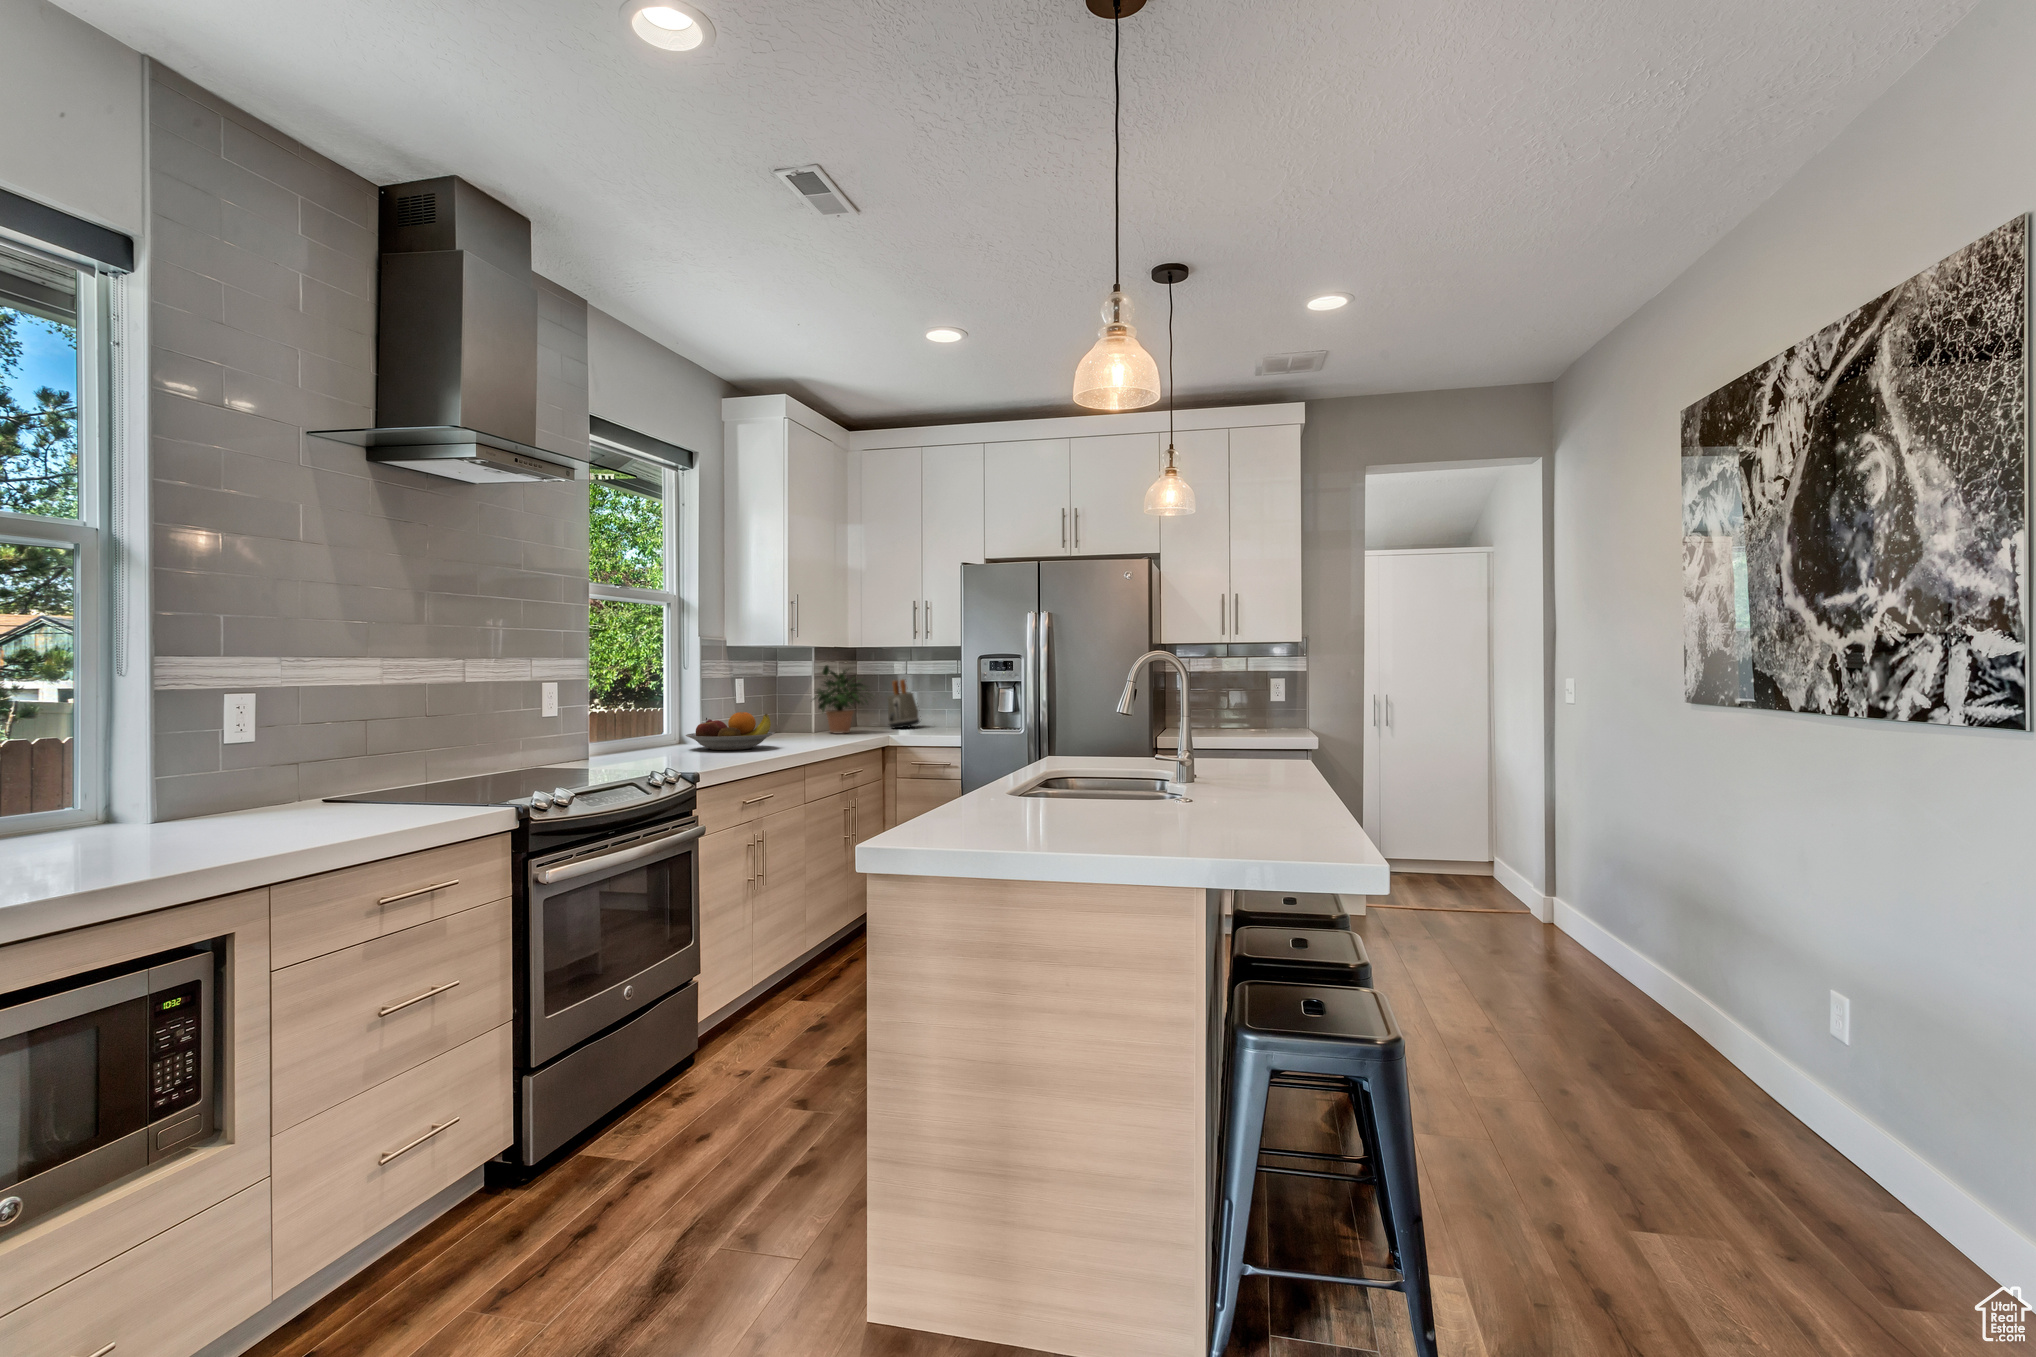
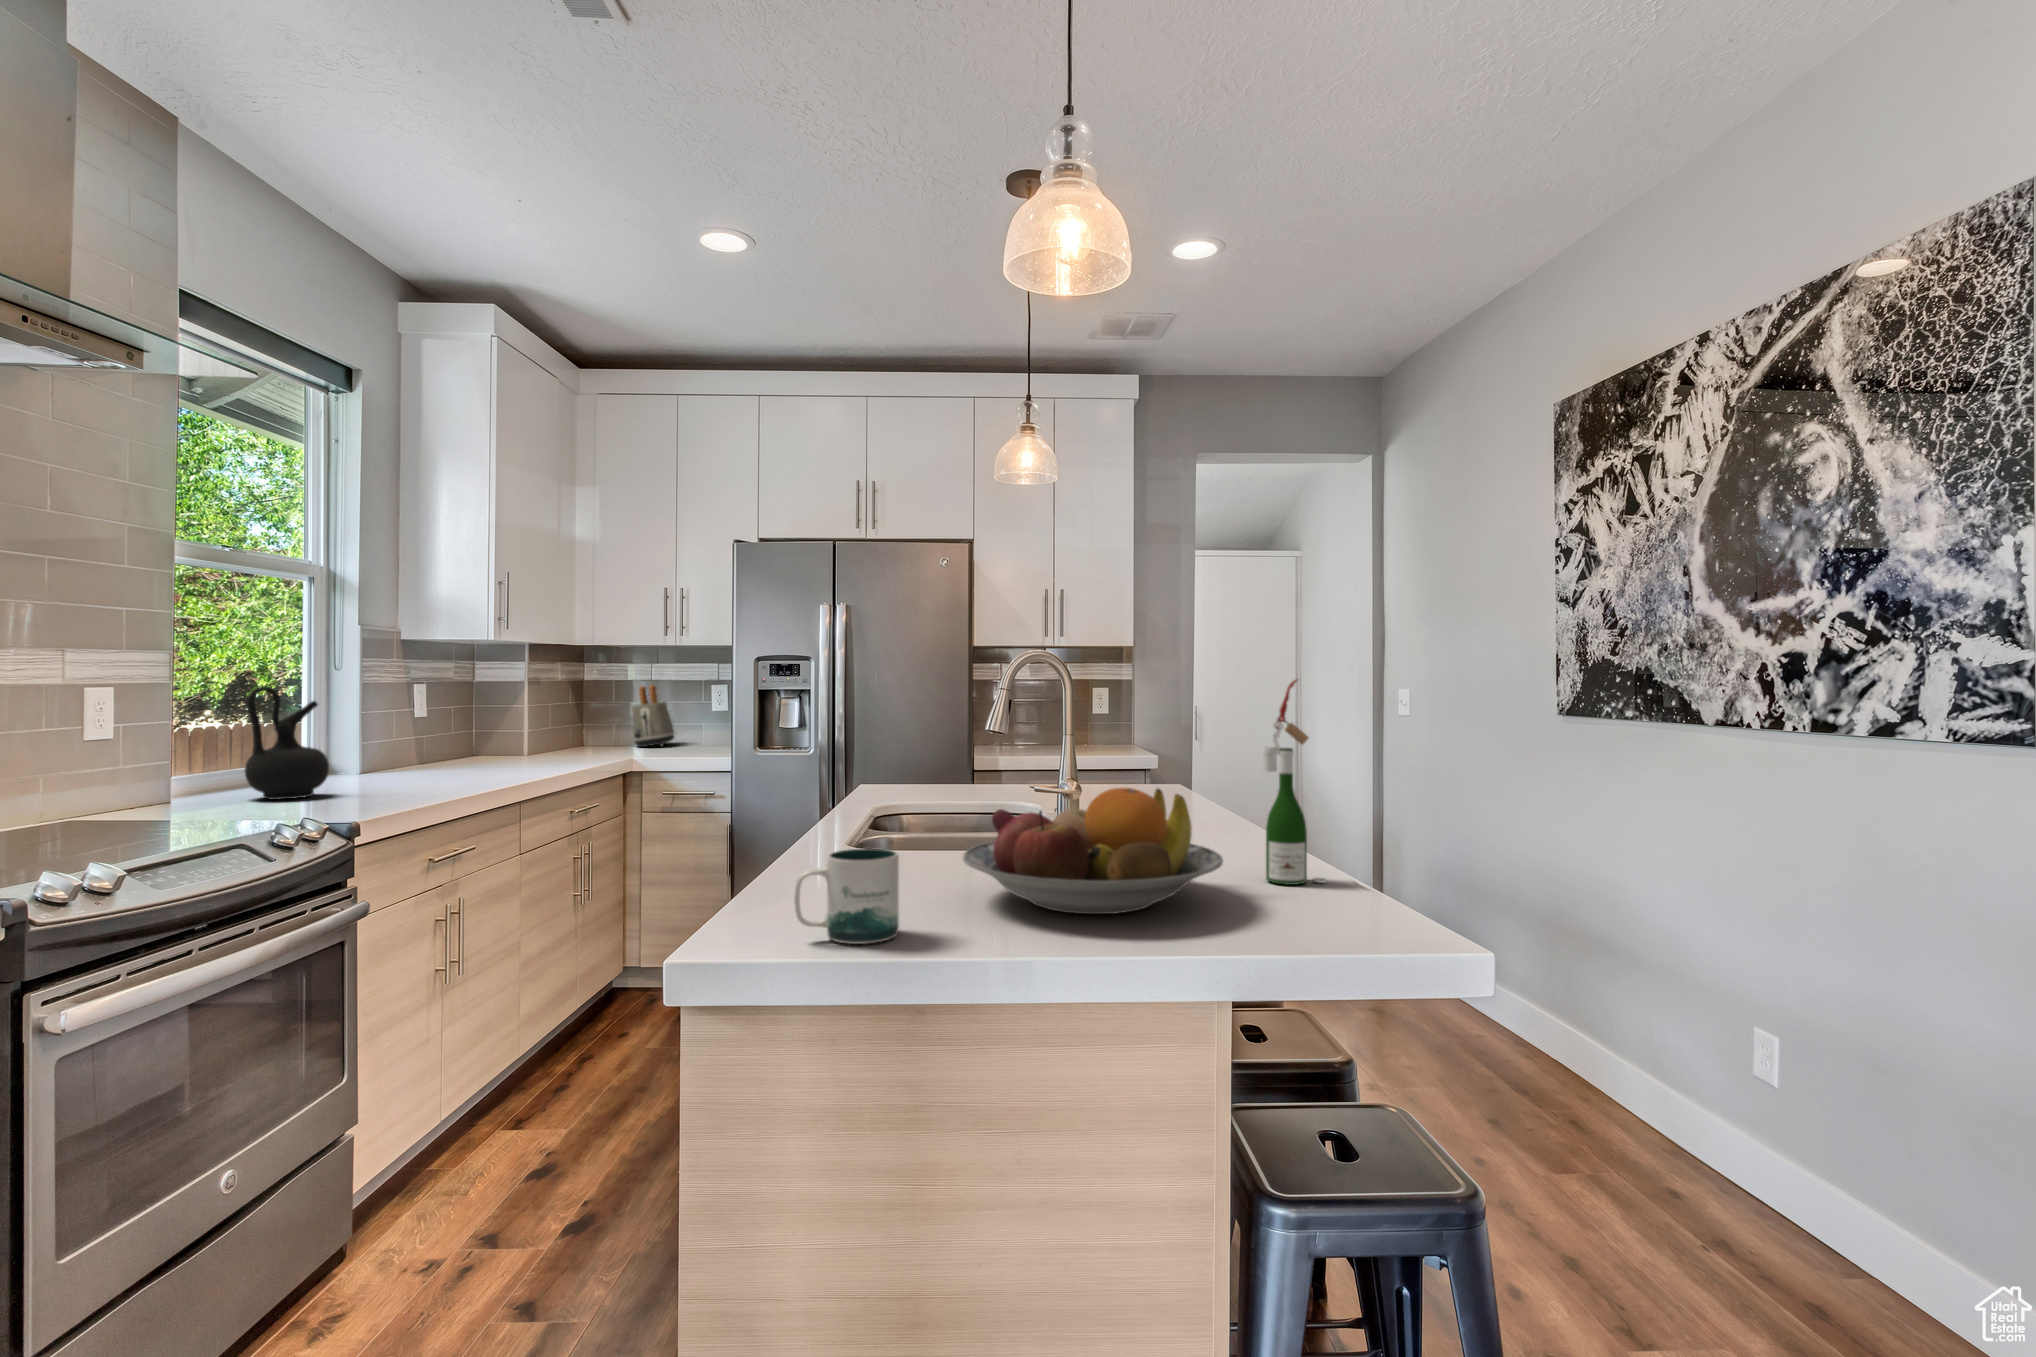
potted plant: present [814,665,870,734] -> none [525,665,617,755]
wine bottle: none [1271,674,1316,822] -> present [1263,679,1327,885]
ceramic jug: none [635,682,683,758] -> present [245,686,329,800]
fruit bowl: present [686,712,775,750] -> present [963,788,1223,914]
mug: none [931,783,994,838] -> present [794,848,899,944]

